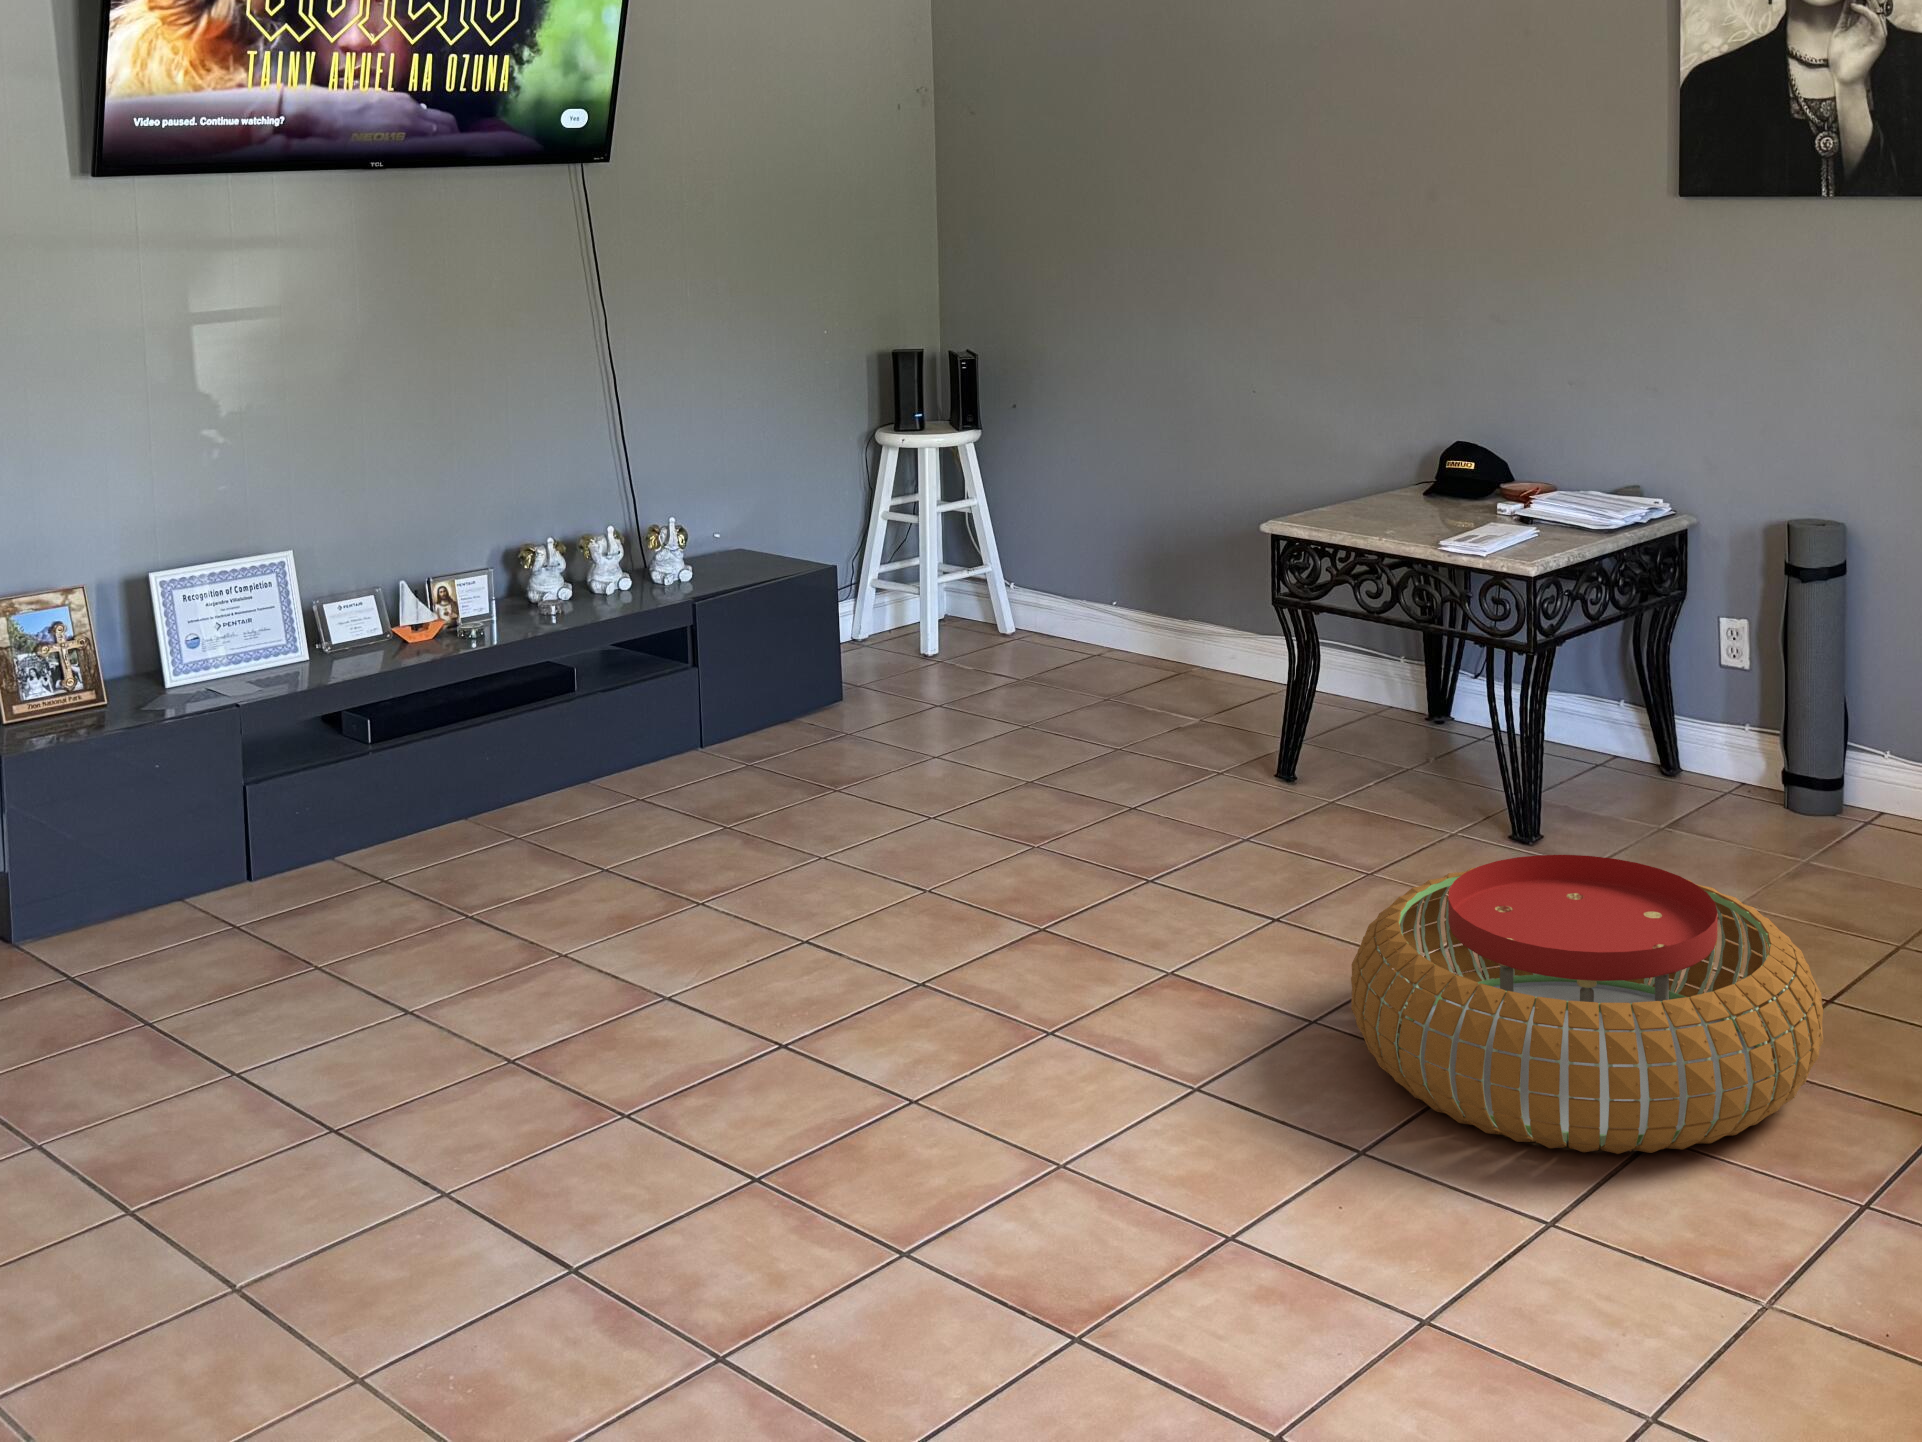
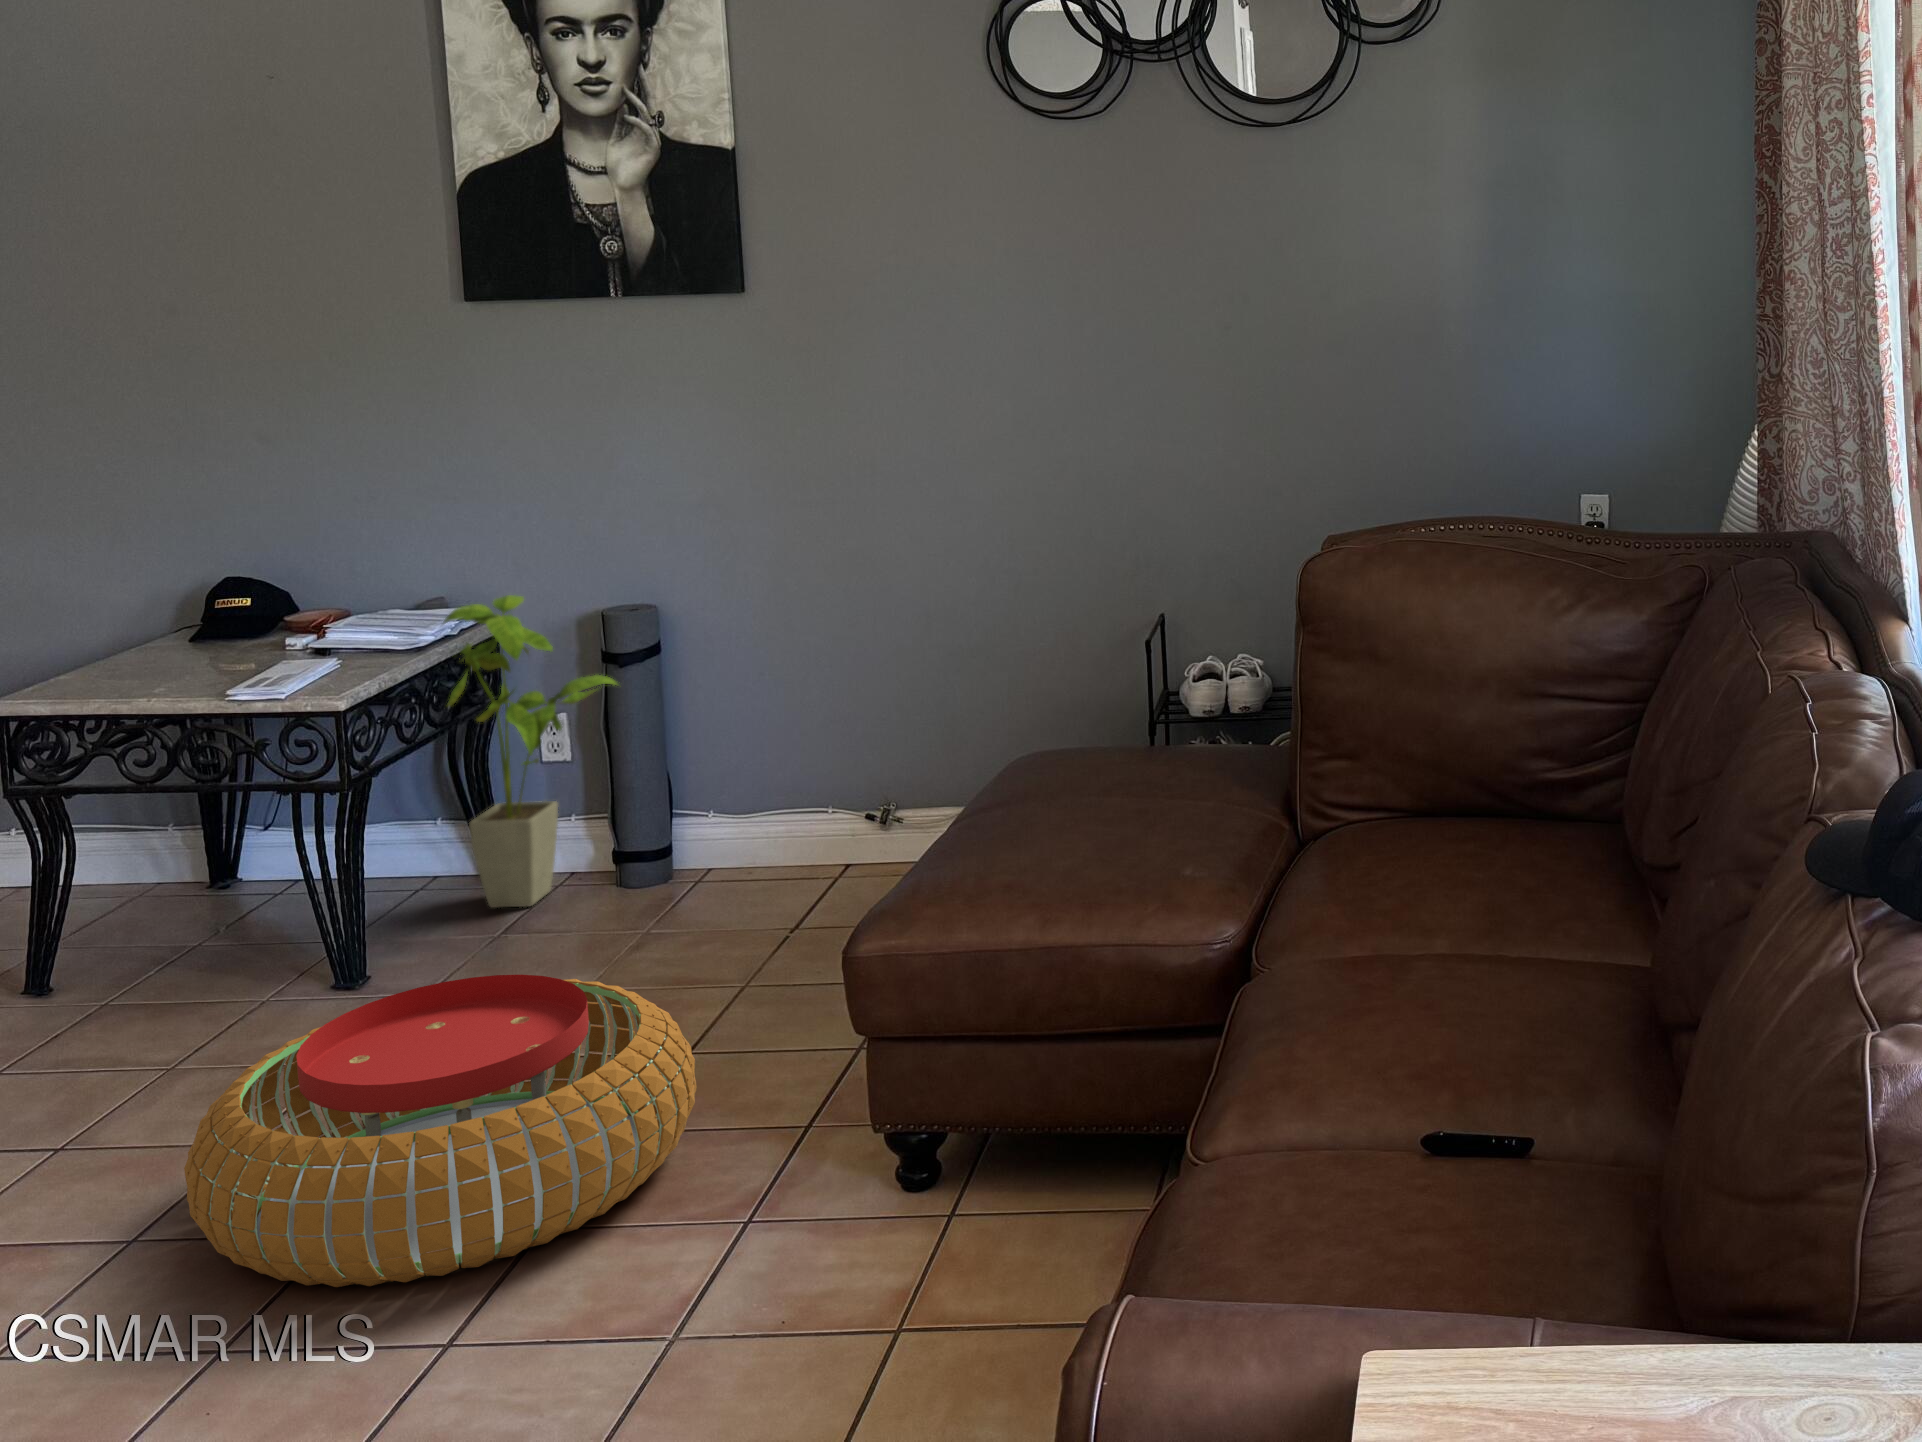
house plant: none [1629,490,1807,803] -> present [443,595,621,907]

